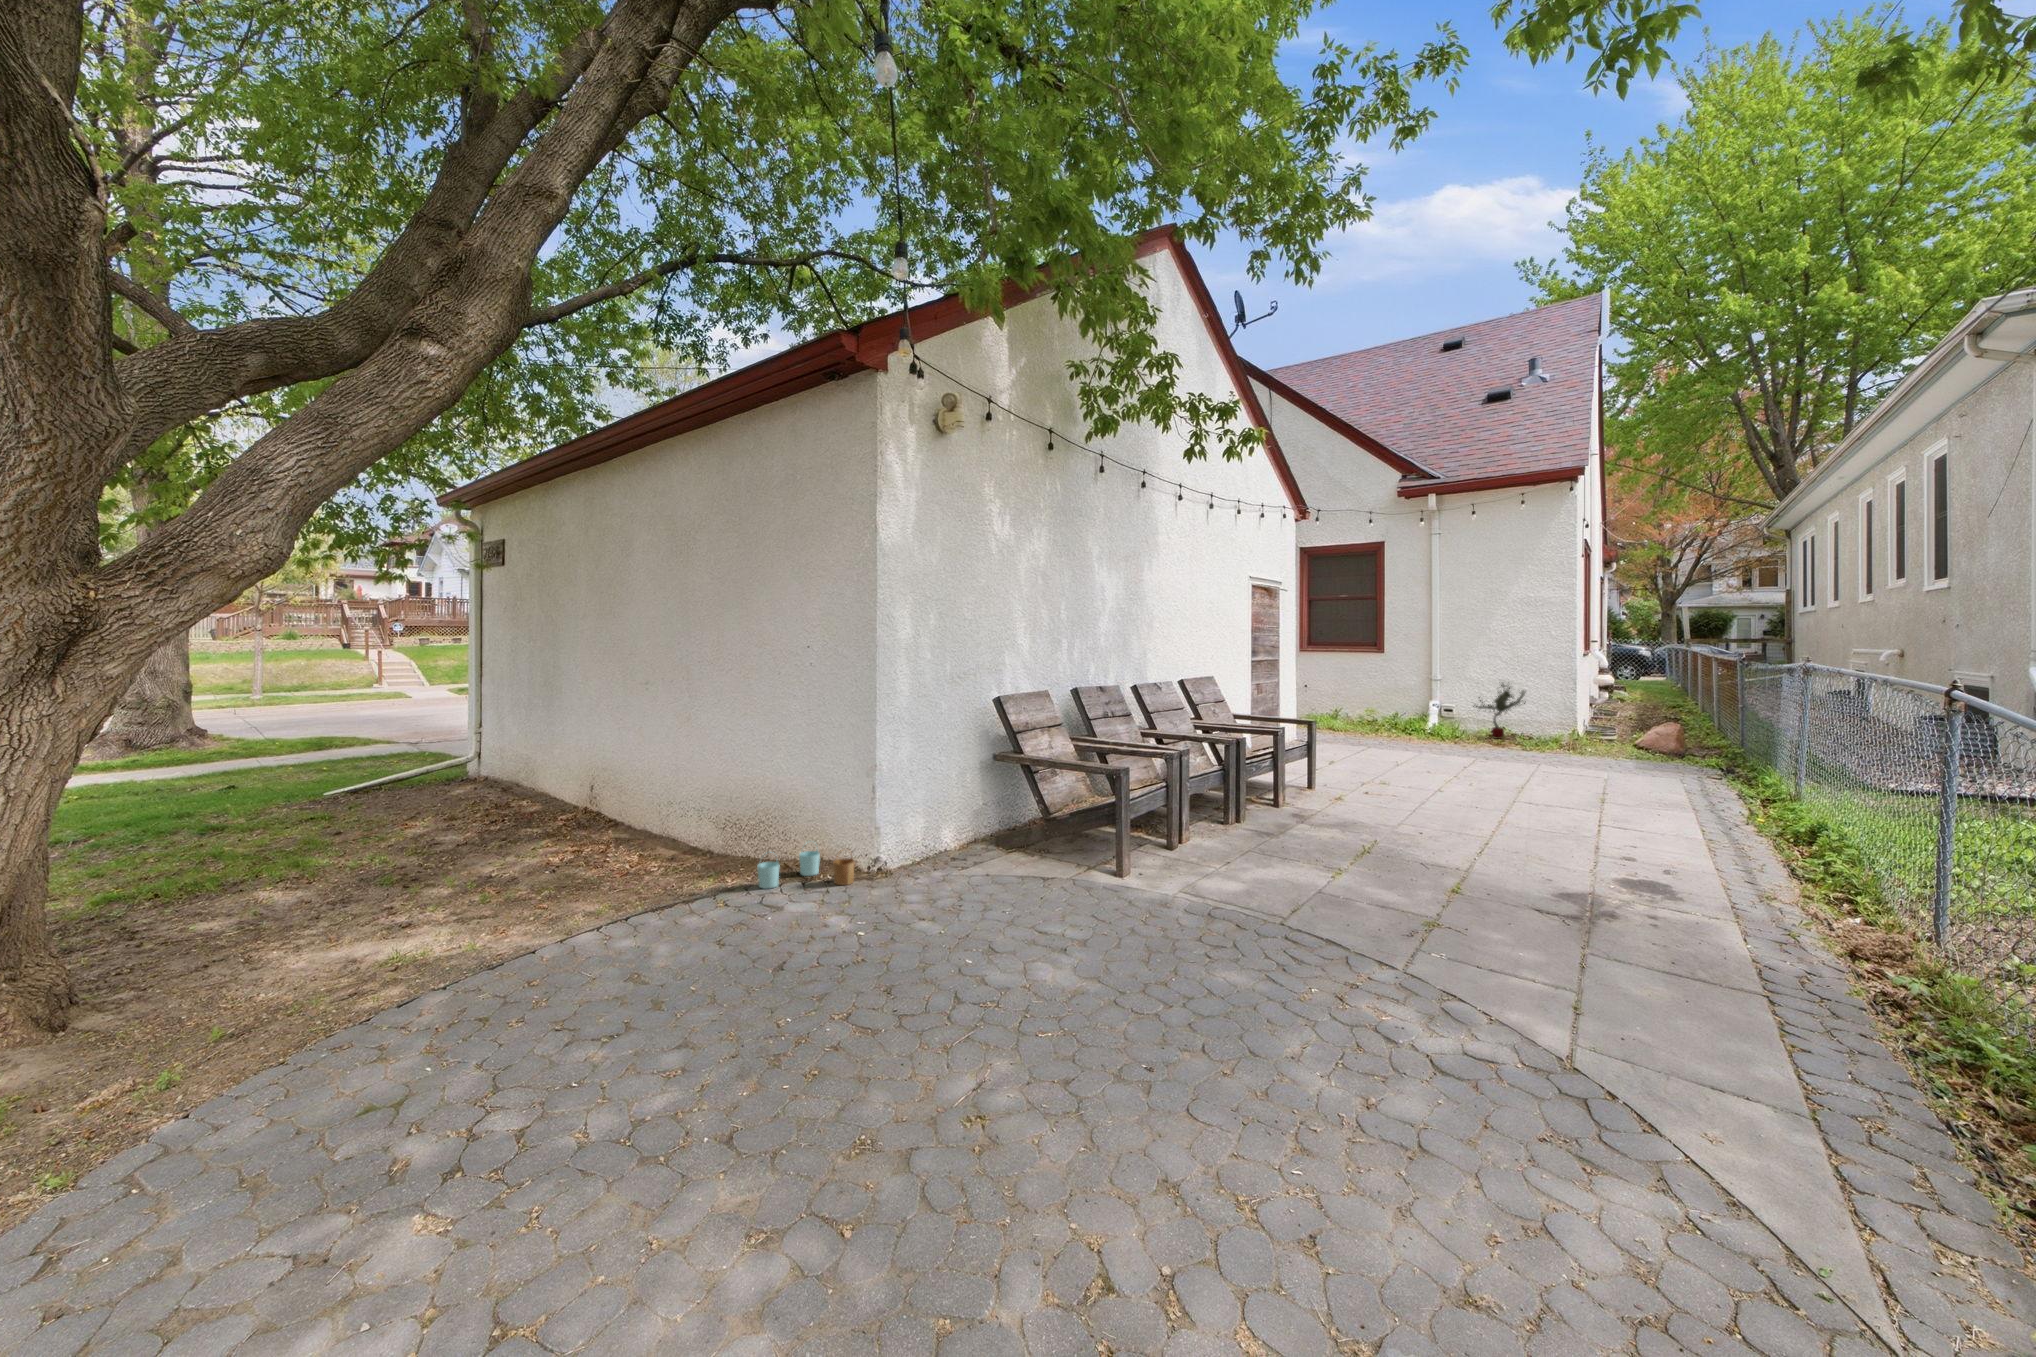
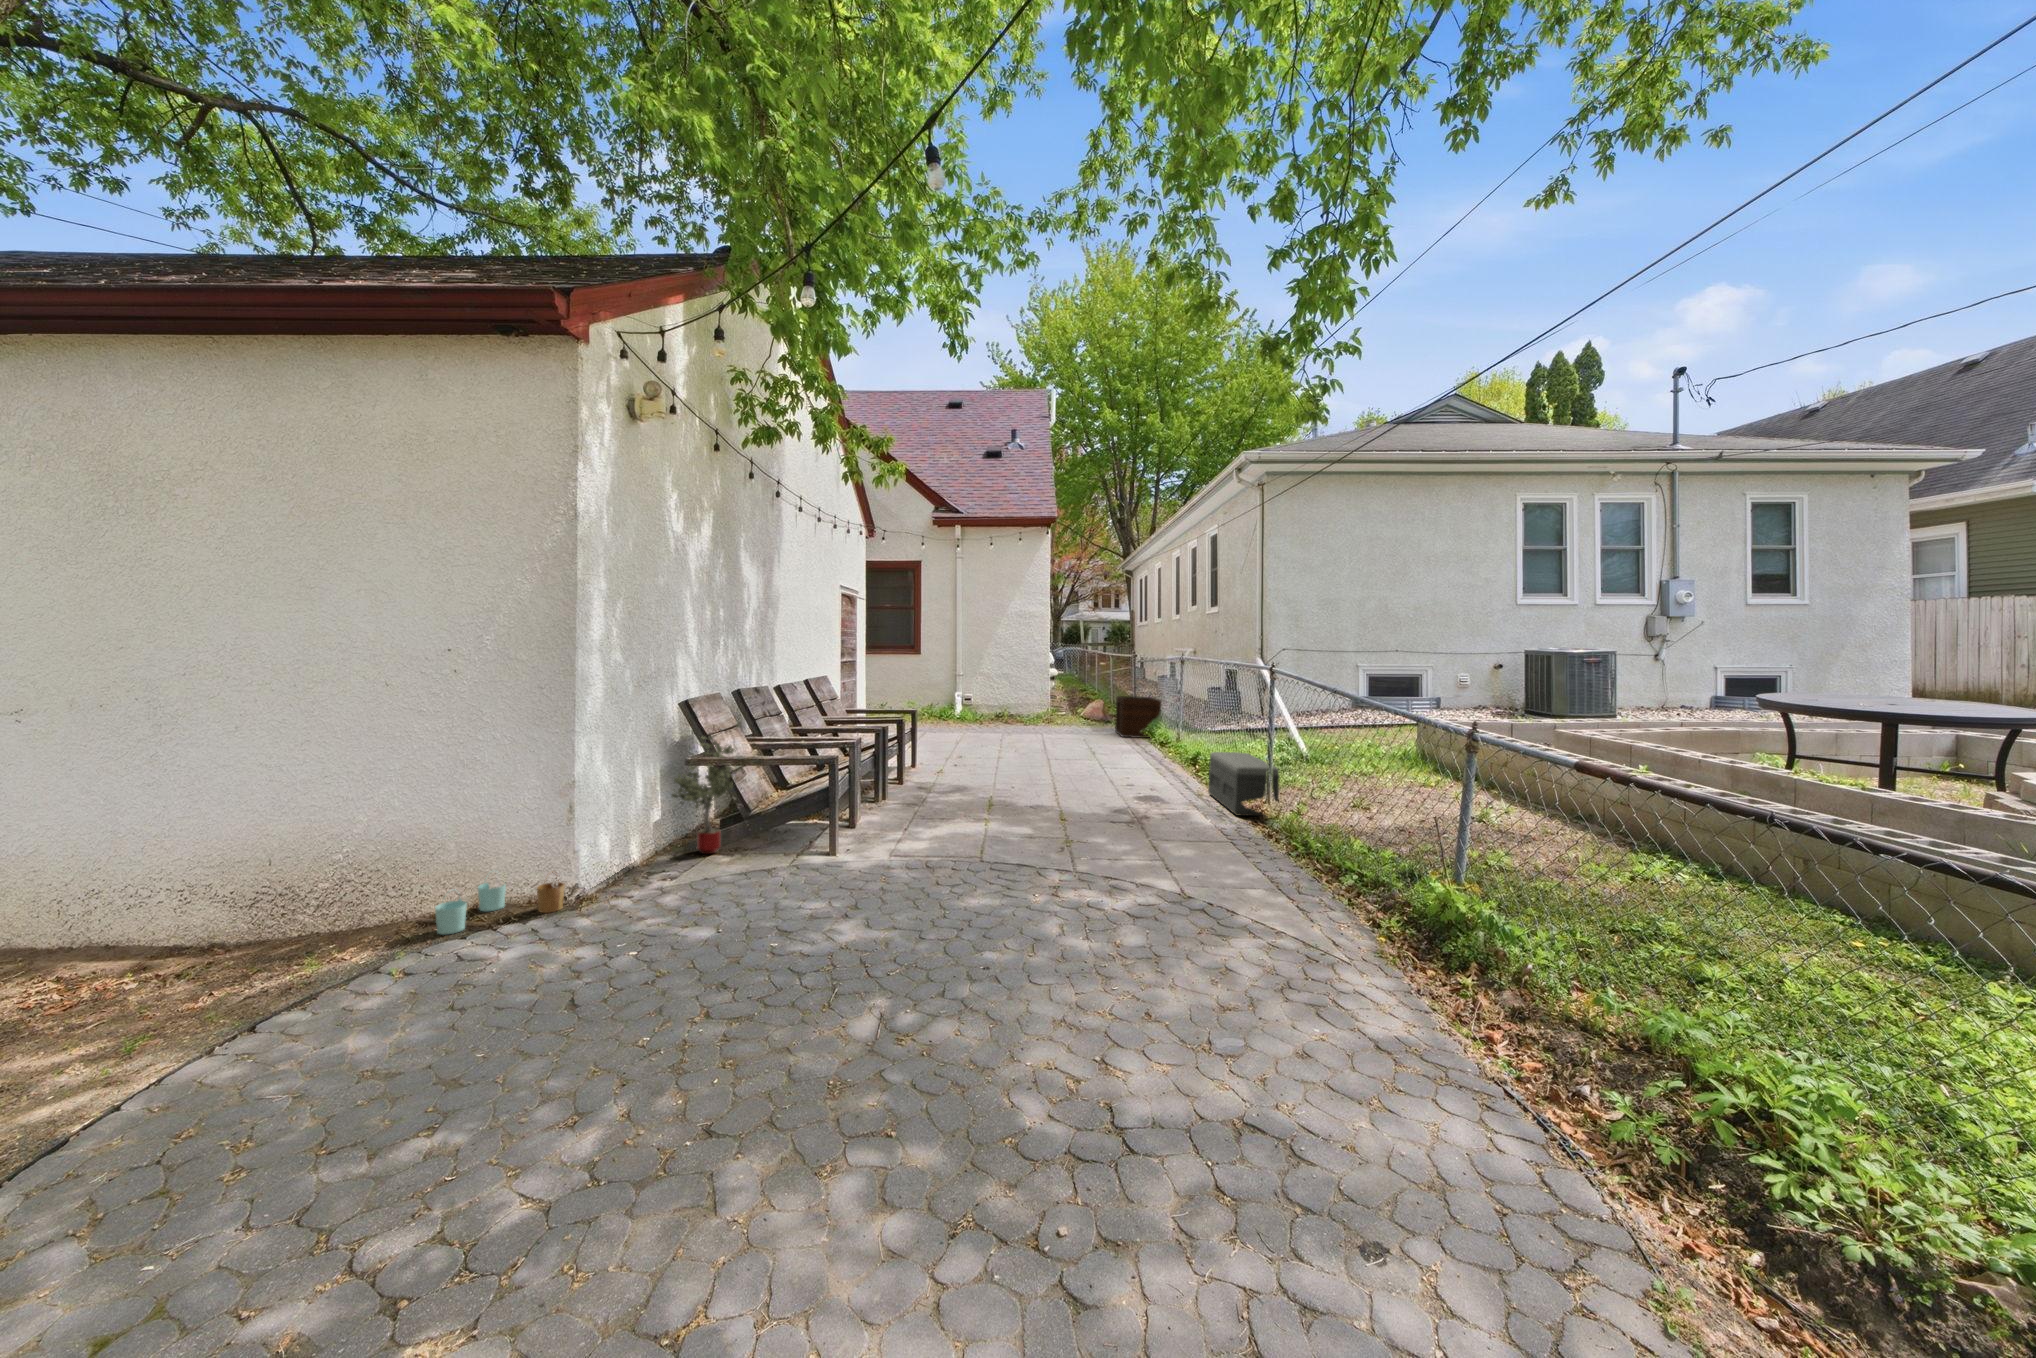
potted tree: present [1473,684,1526,739] -> present [672,736,734,854]
wooden crate: none [1675,715,1761,782] -> present [1115,696,1161,738]
storage bench: none [1776,808,1914,935] -> present [1208,752,1280,816]

